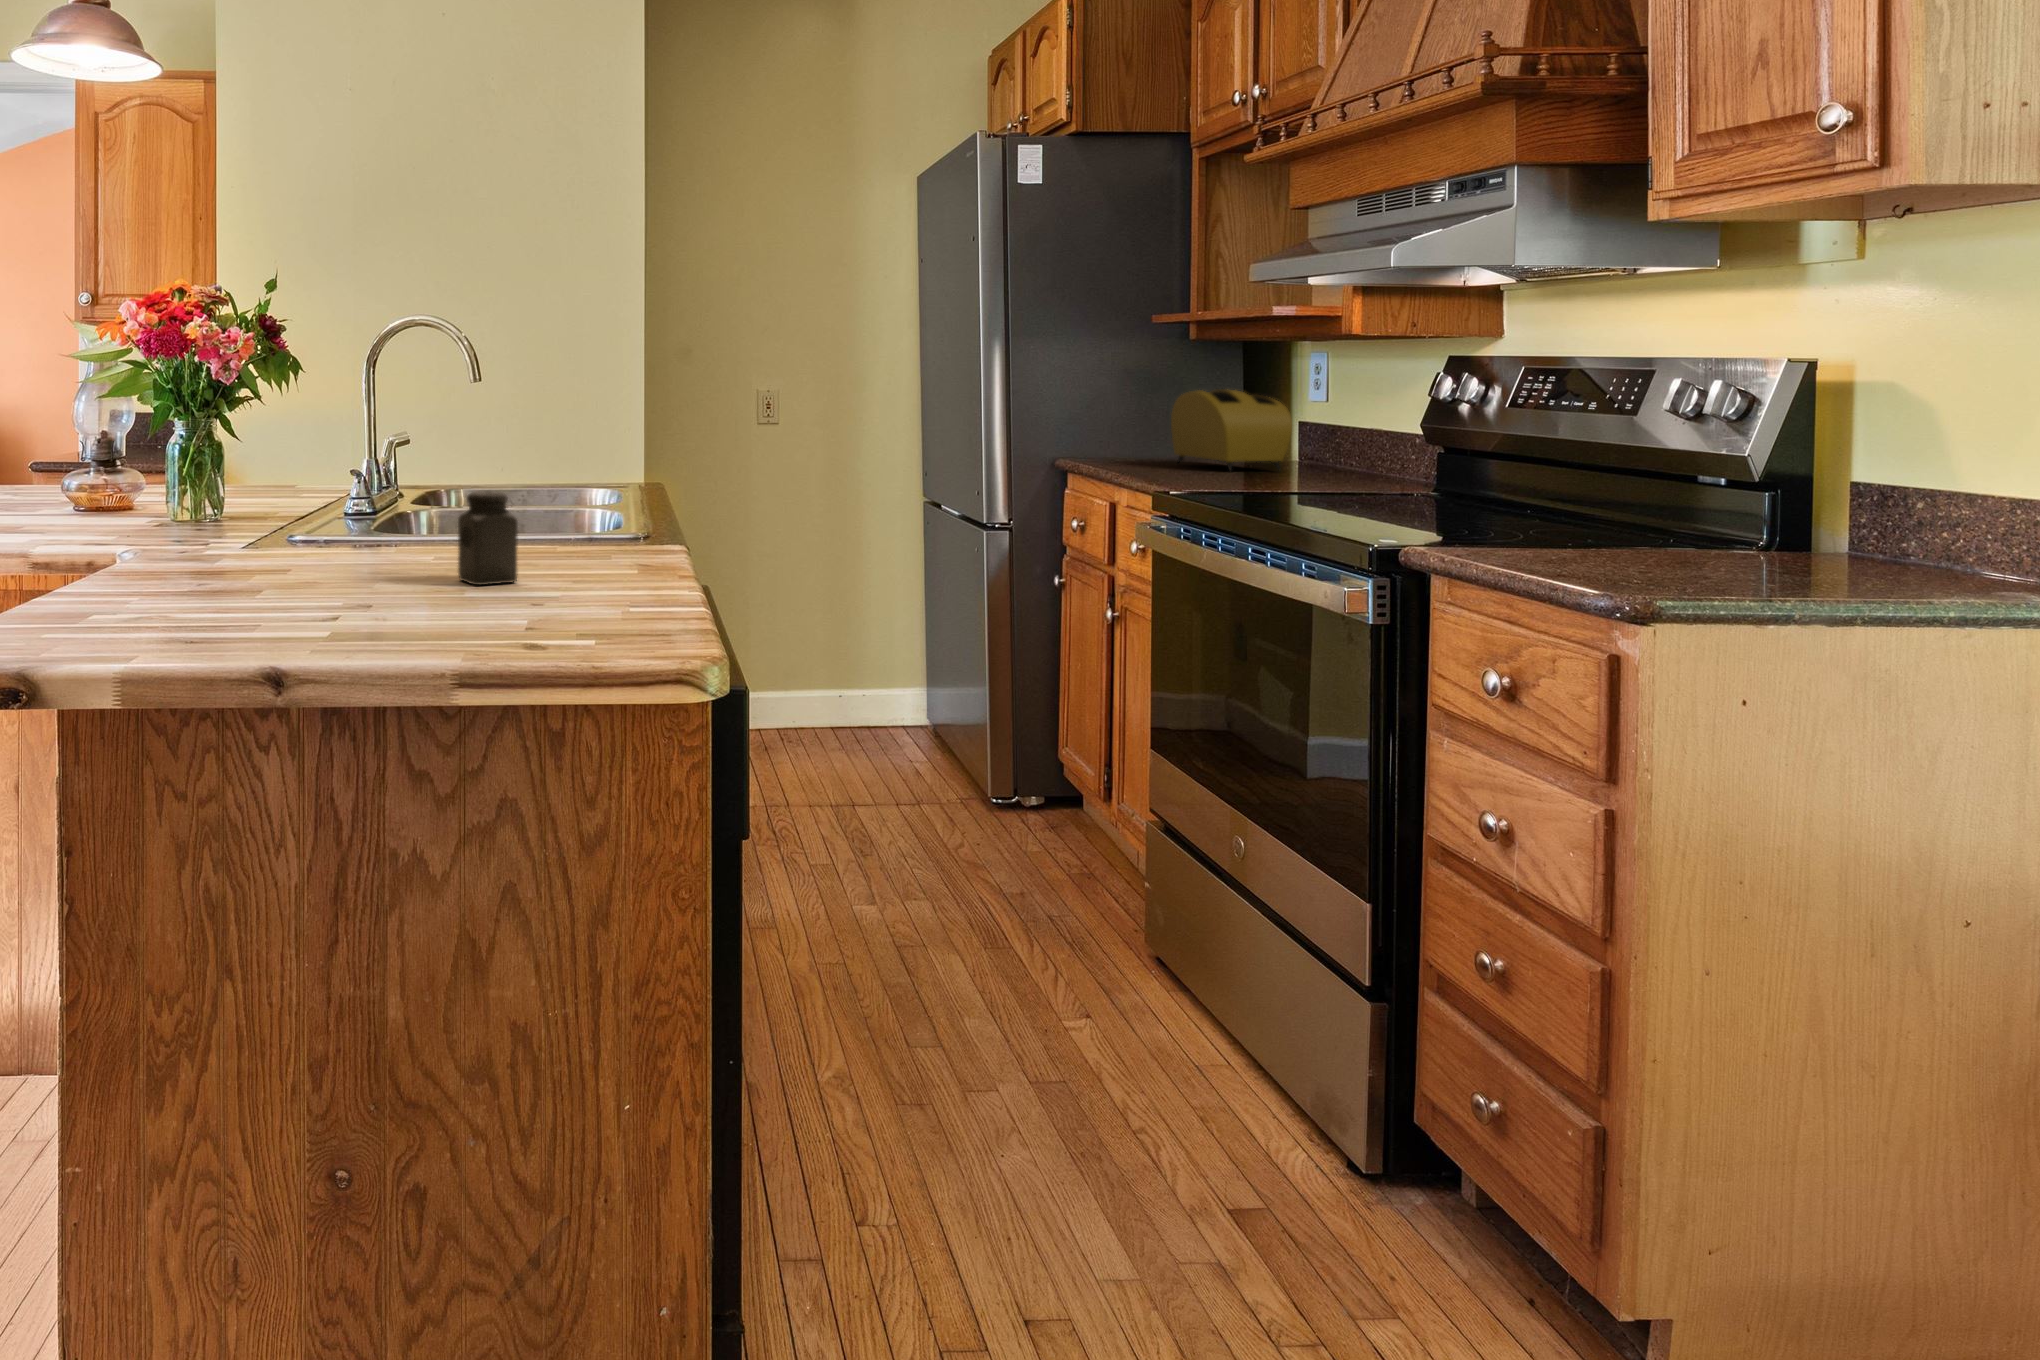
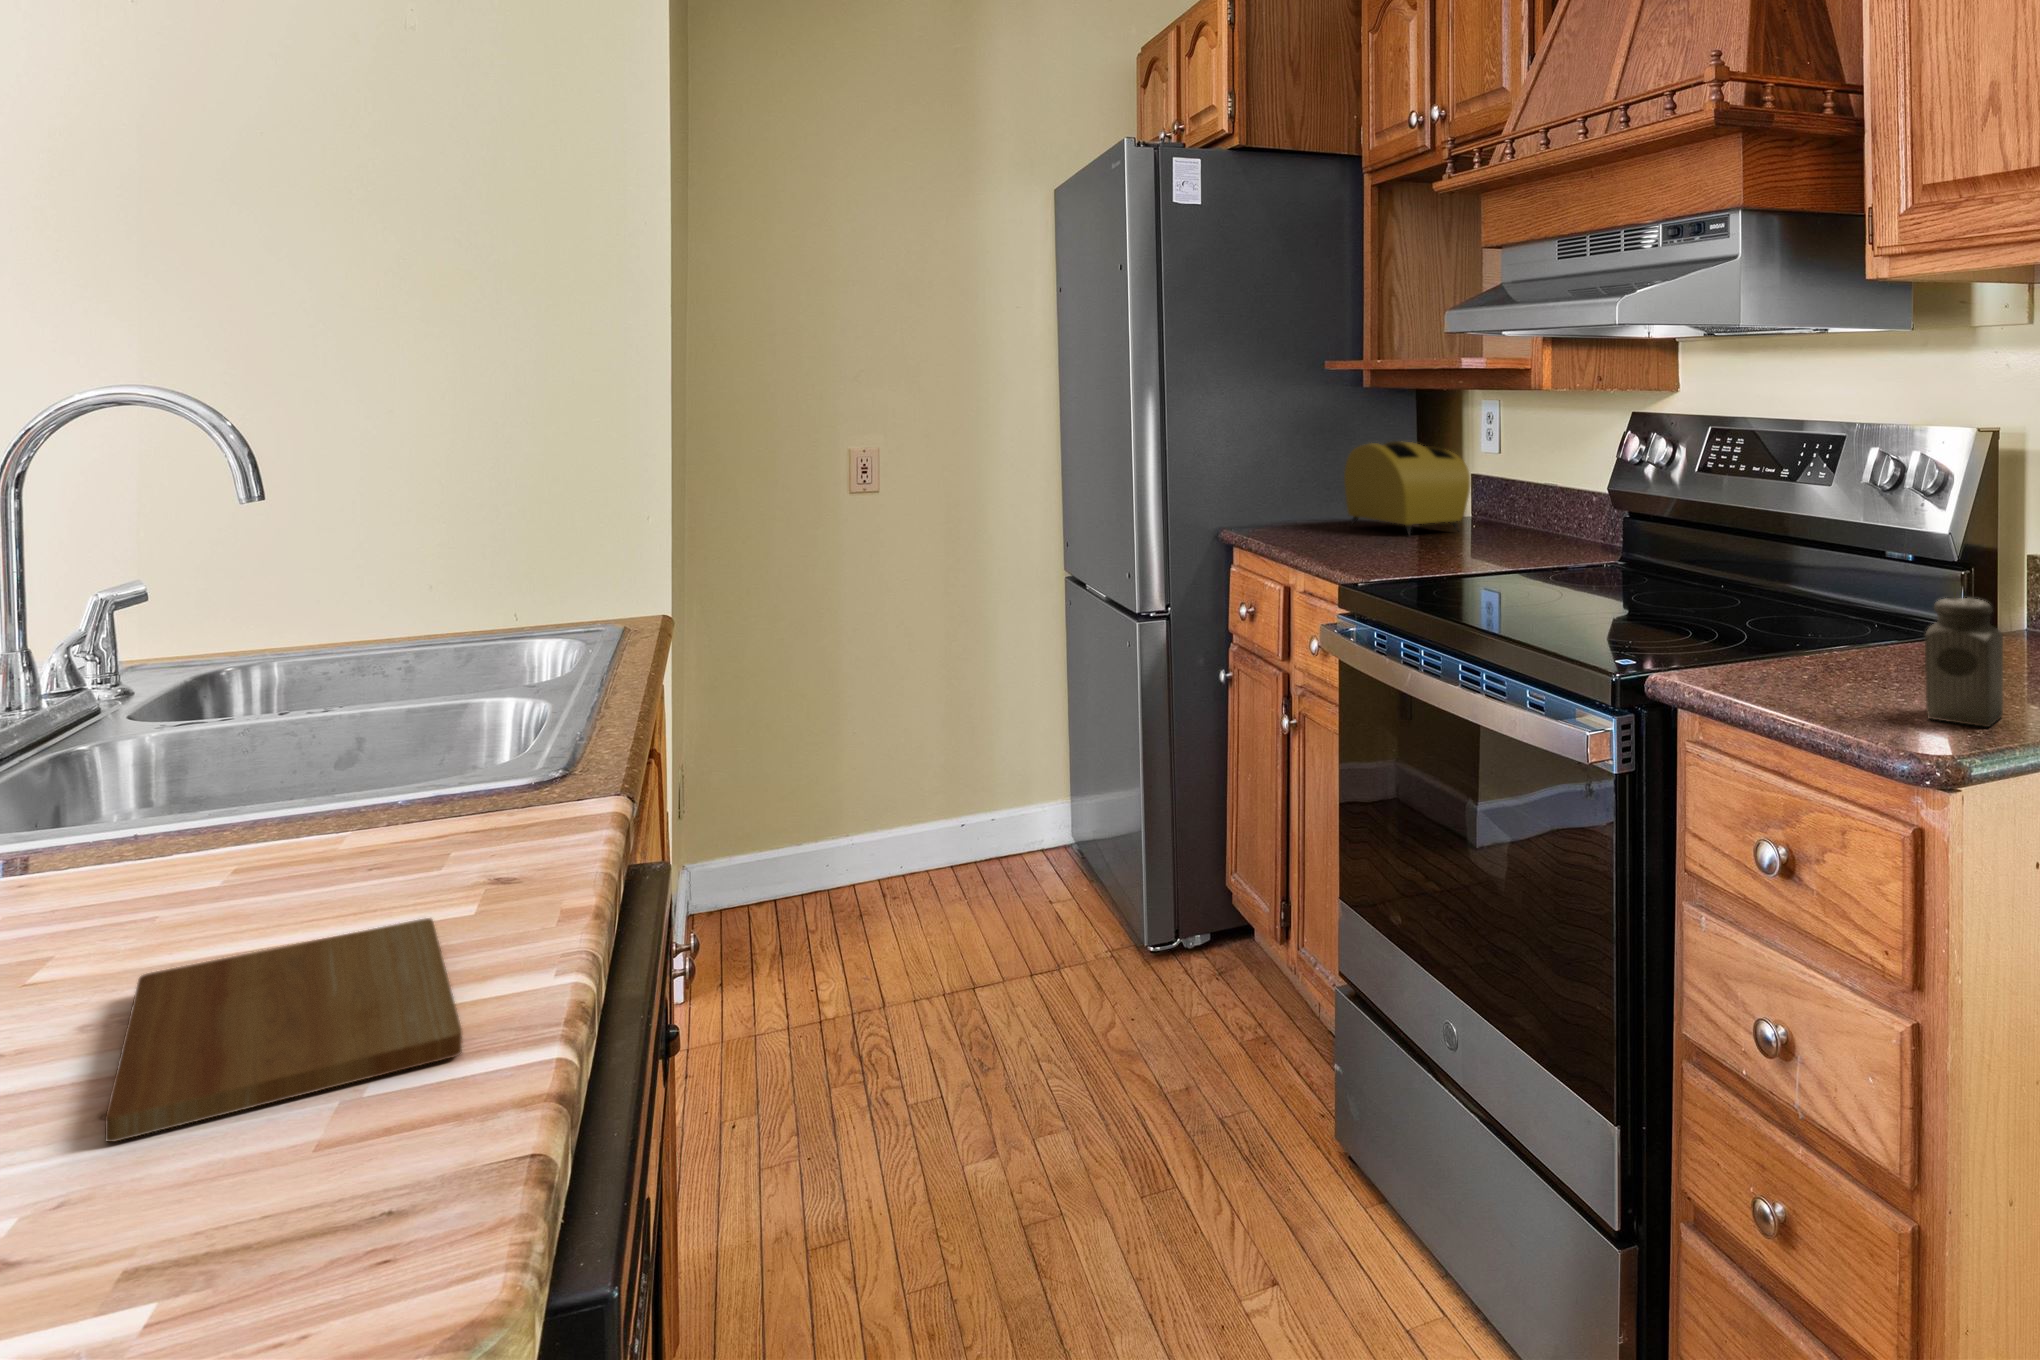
salt shaker: present [458,491,518,585] -> present [1925,598,2003,727]
cutting board: none [492,585,648,631] -> present [105,918,462,1142]

